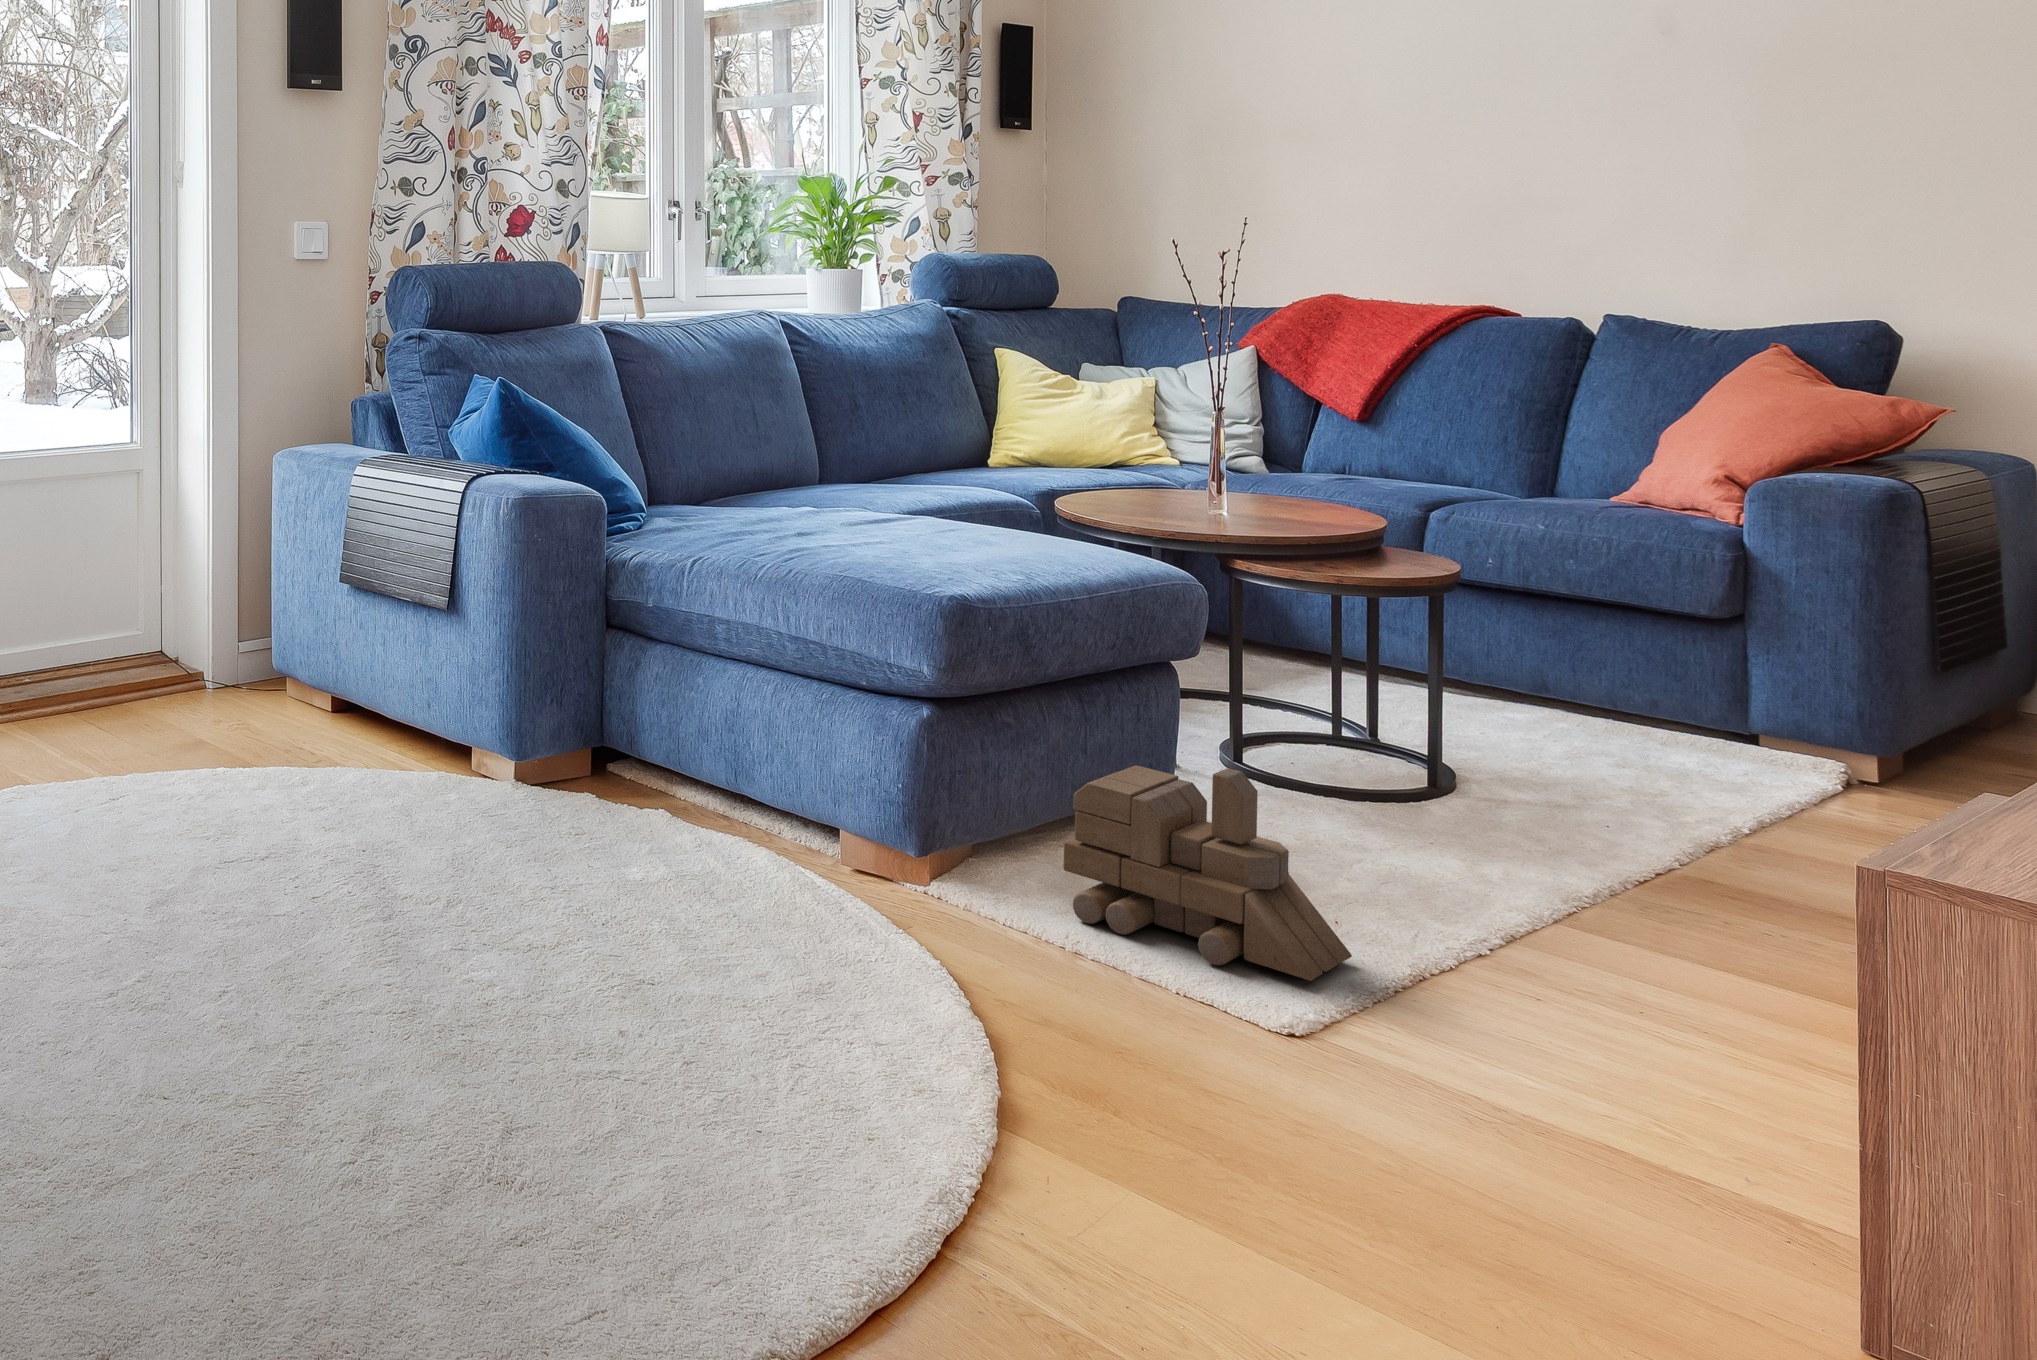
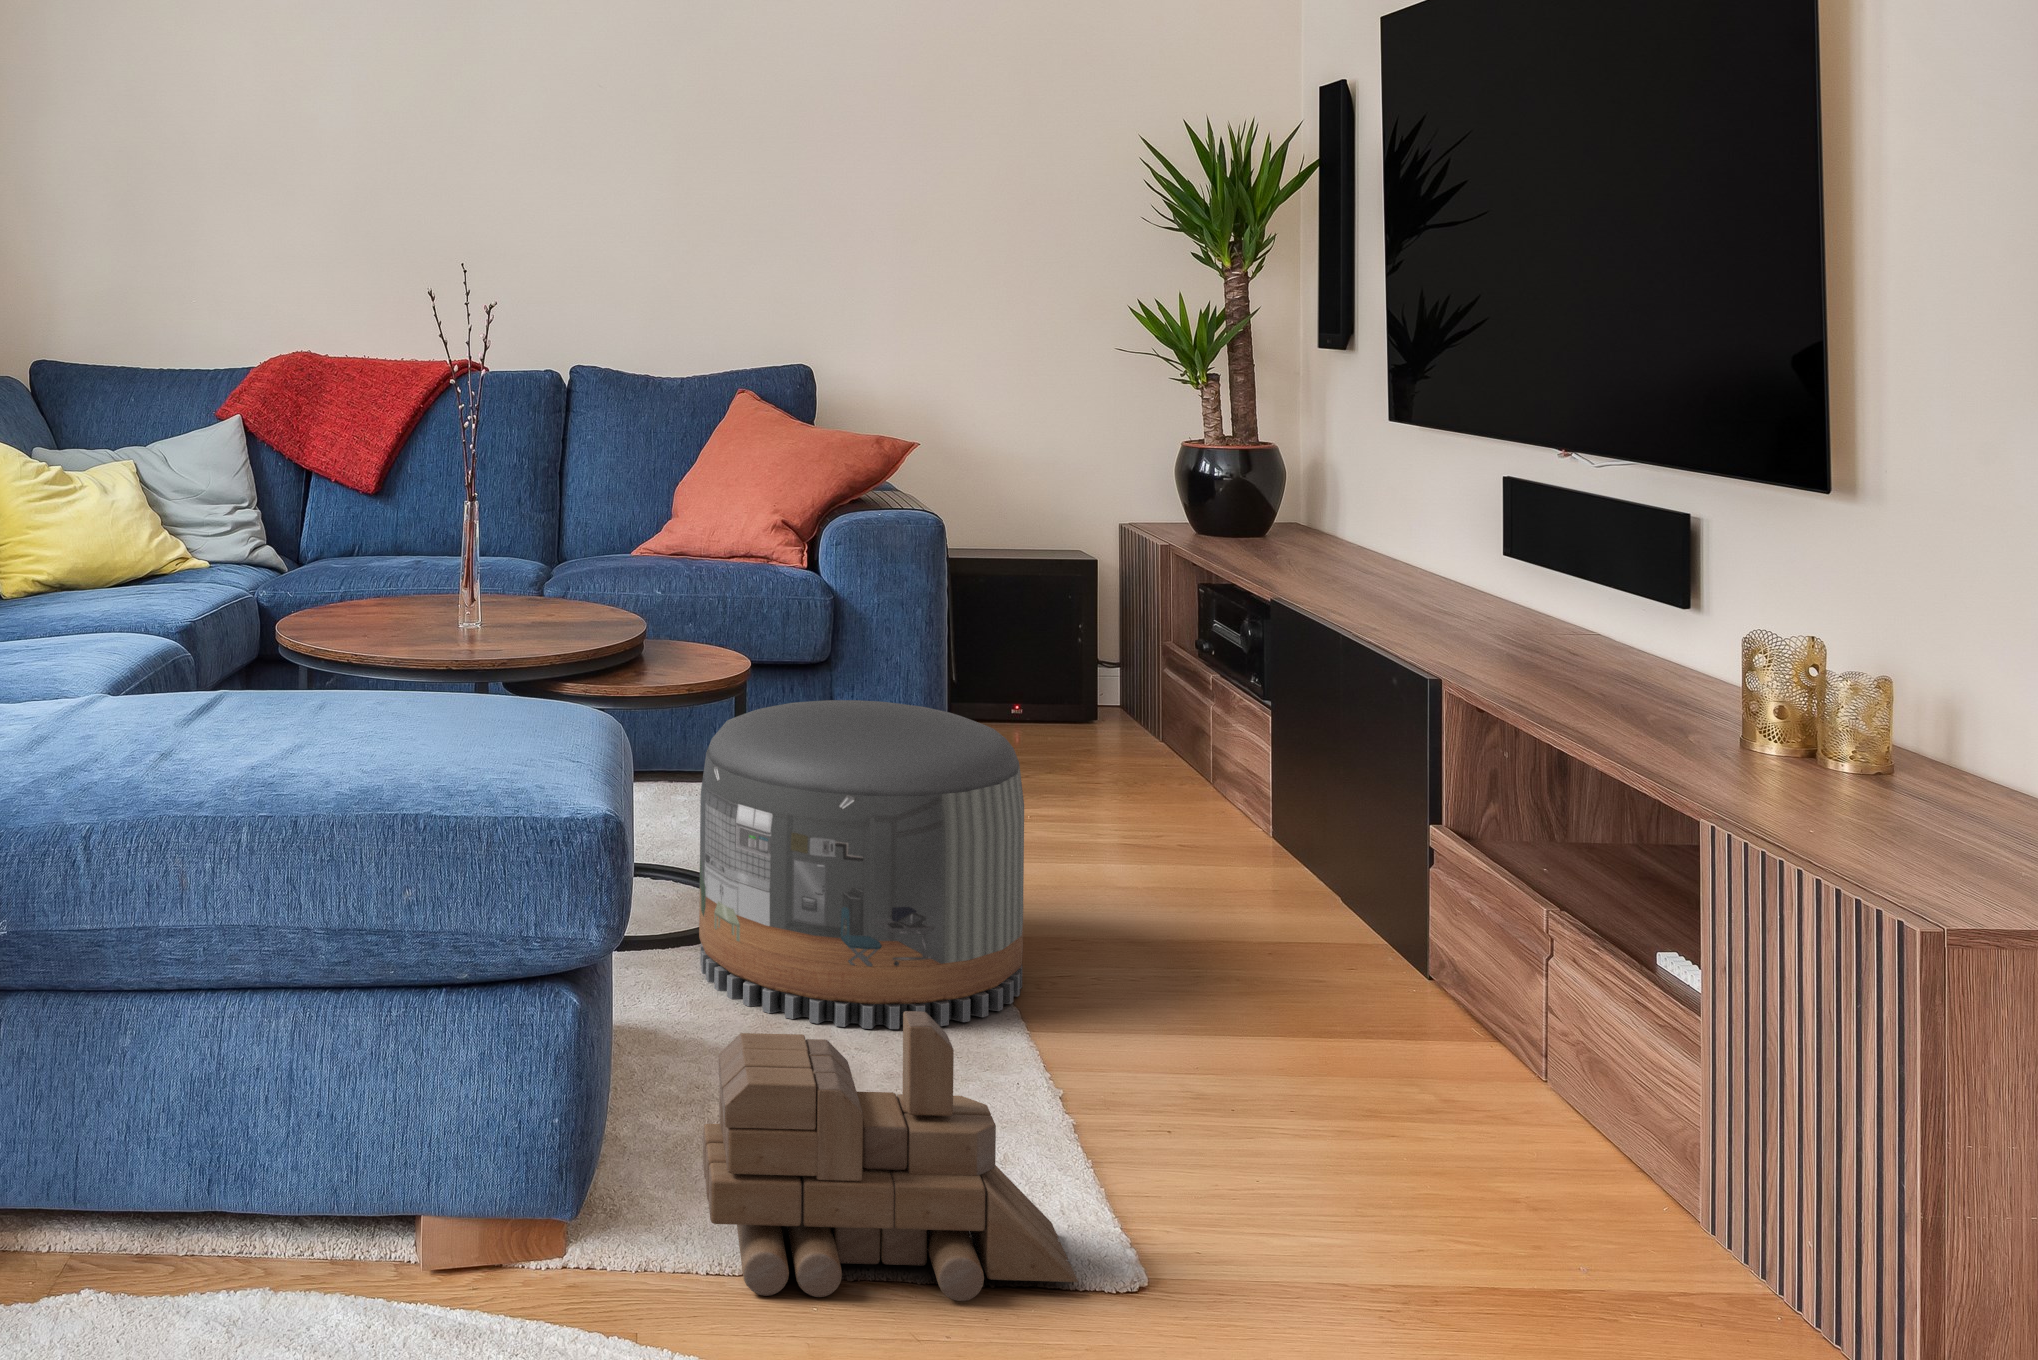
pouf: none [1342,593,1658,868] -> present [699,700,1024,1029]

